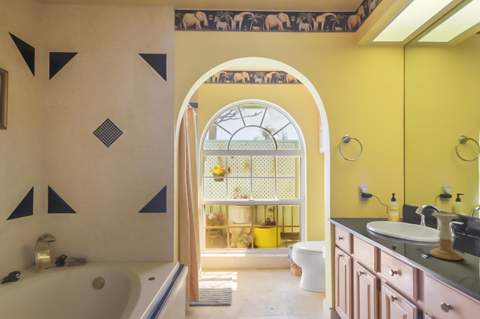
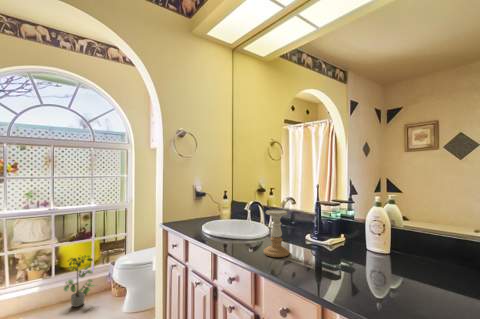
potted plant: none [257,237,281,276] -> present [64,256,96,307]

